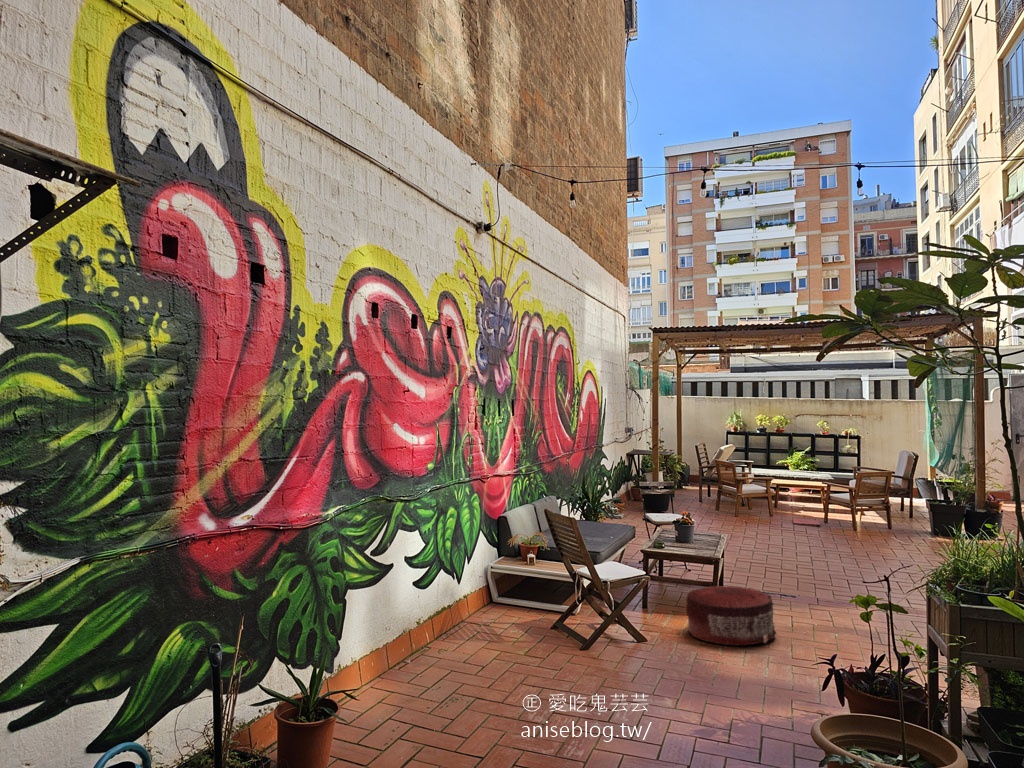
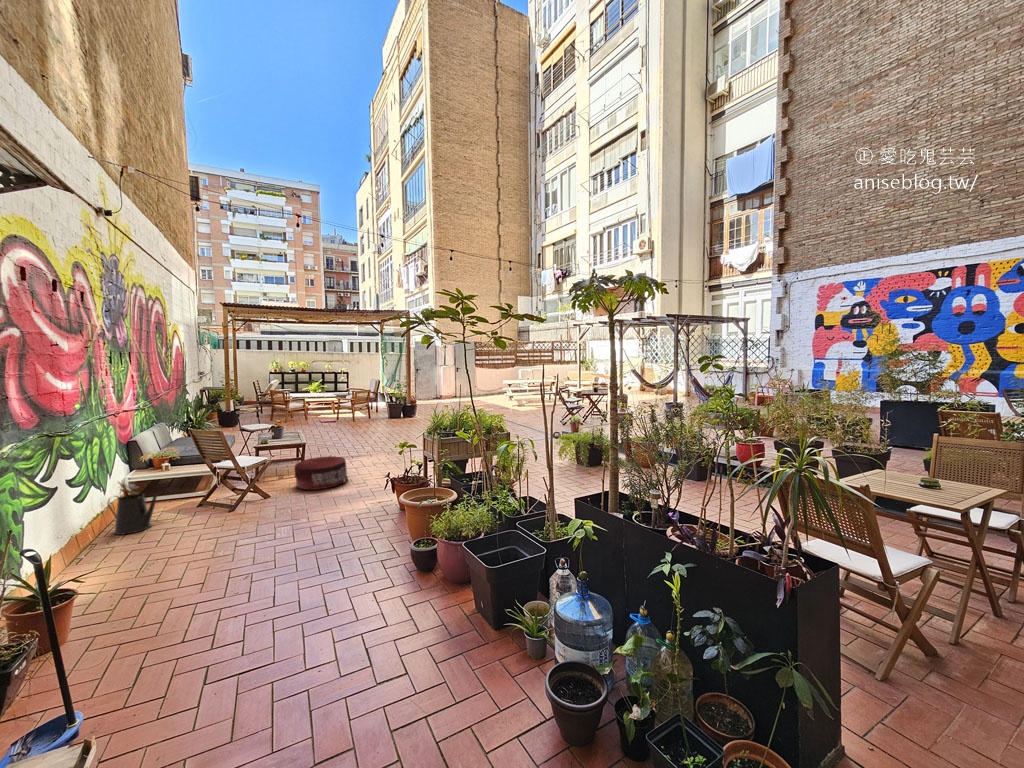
watering can: none [452,567,497,643] -> present [107,482,157,535]

